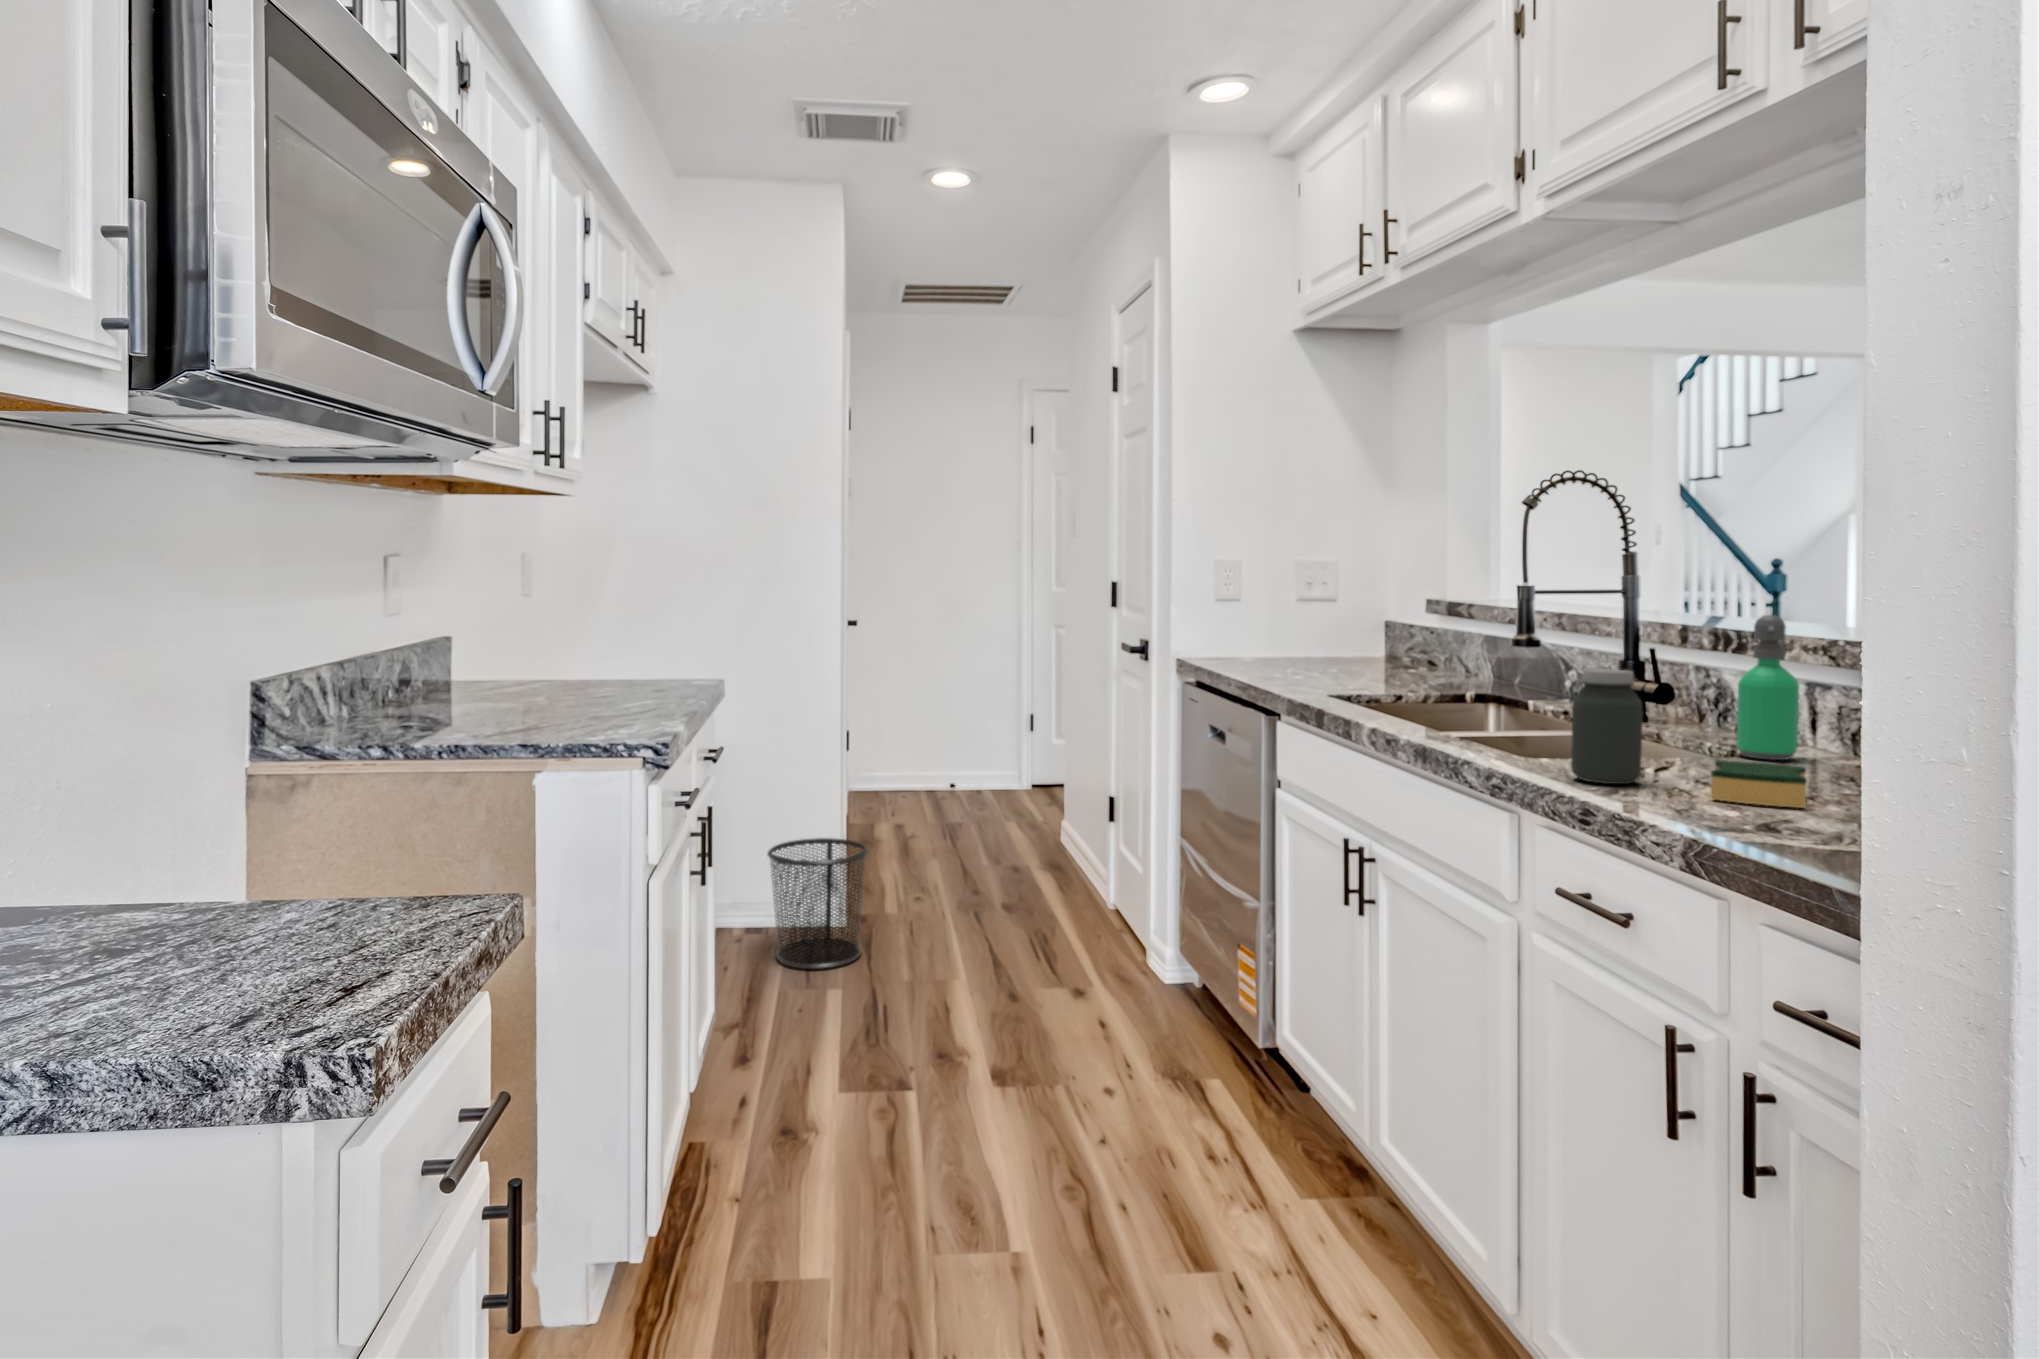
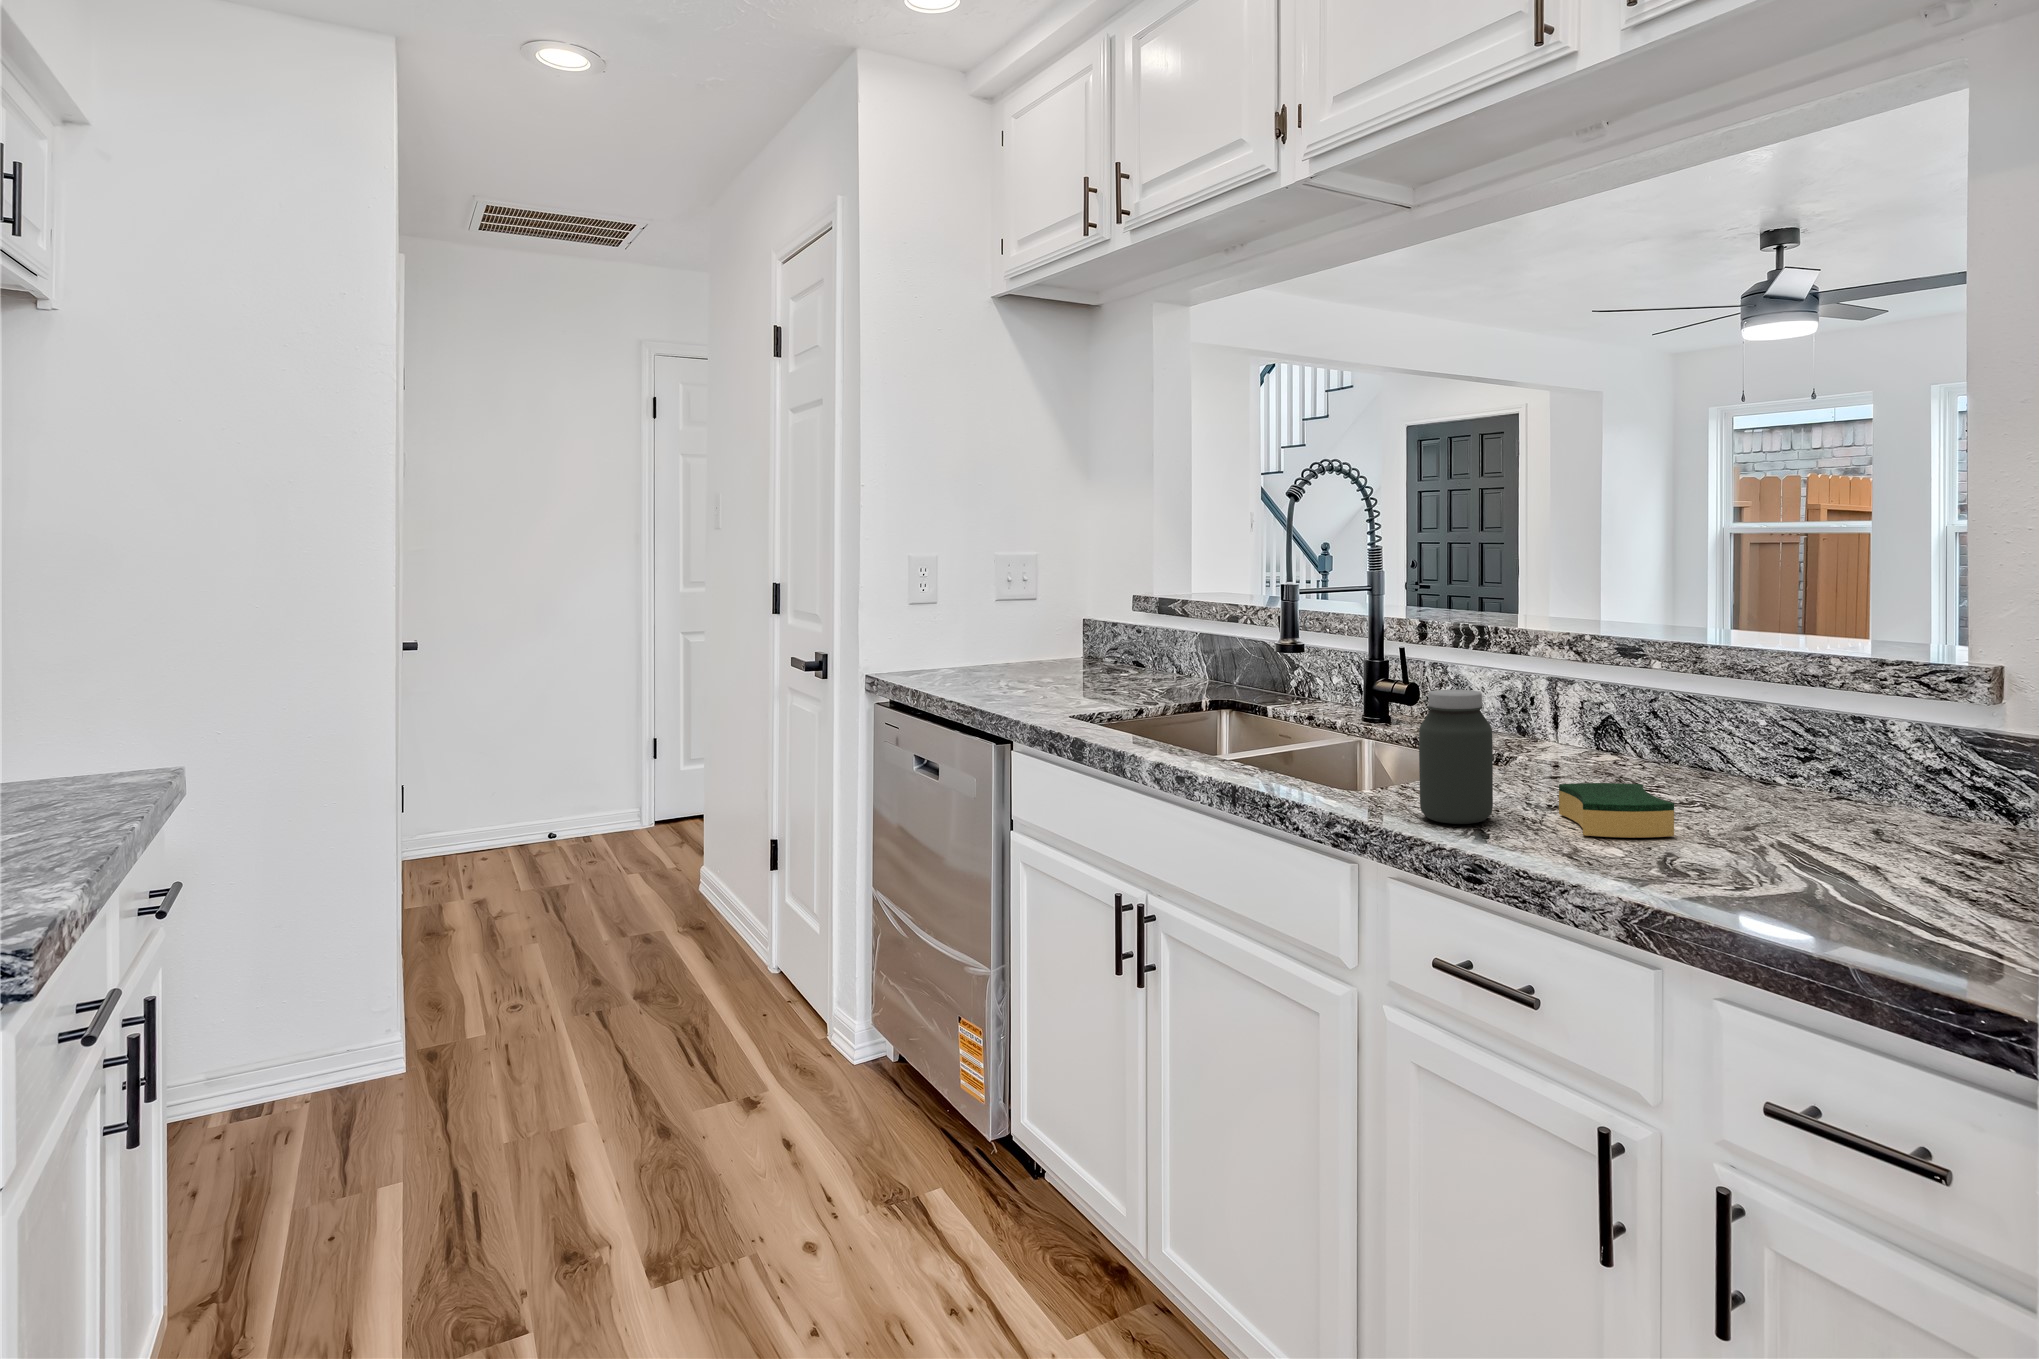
soap dispenser: present [1736,615,1799,760] -> none [1505,614,1559,763]
trash can: present [768,838,868,969] -> none [274,957,445,1161]

